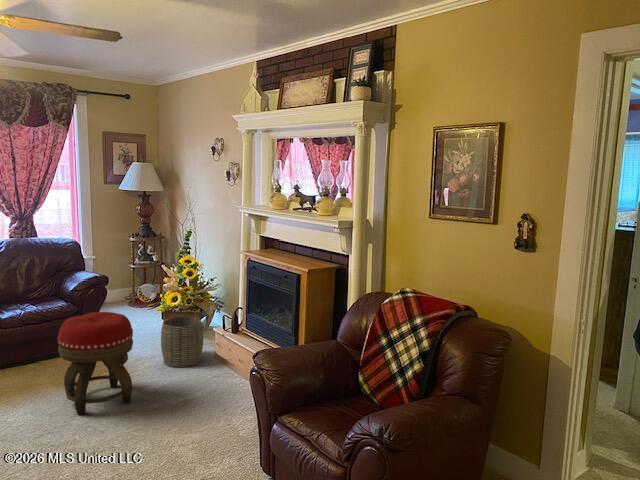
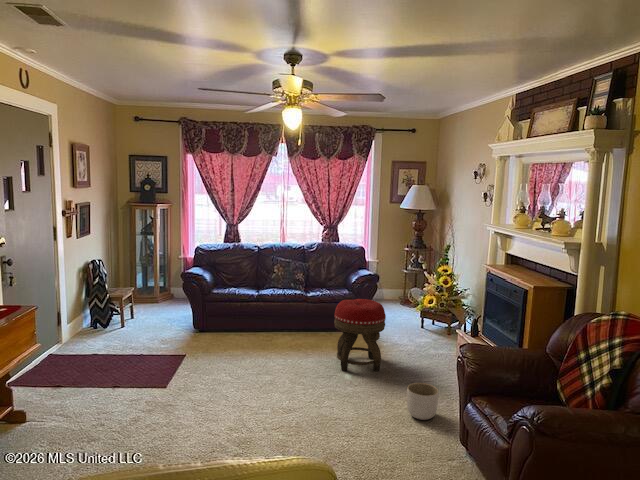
woven basket: present [161,316,203,367] -> none [411,314,447,356]
planter: none [185,407,224,455] -> present [407,383,439,420]

